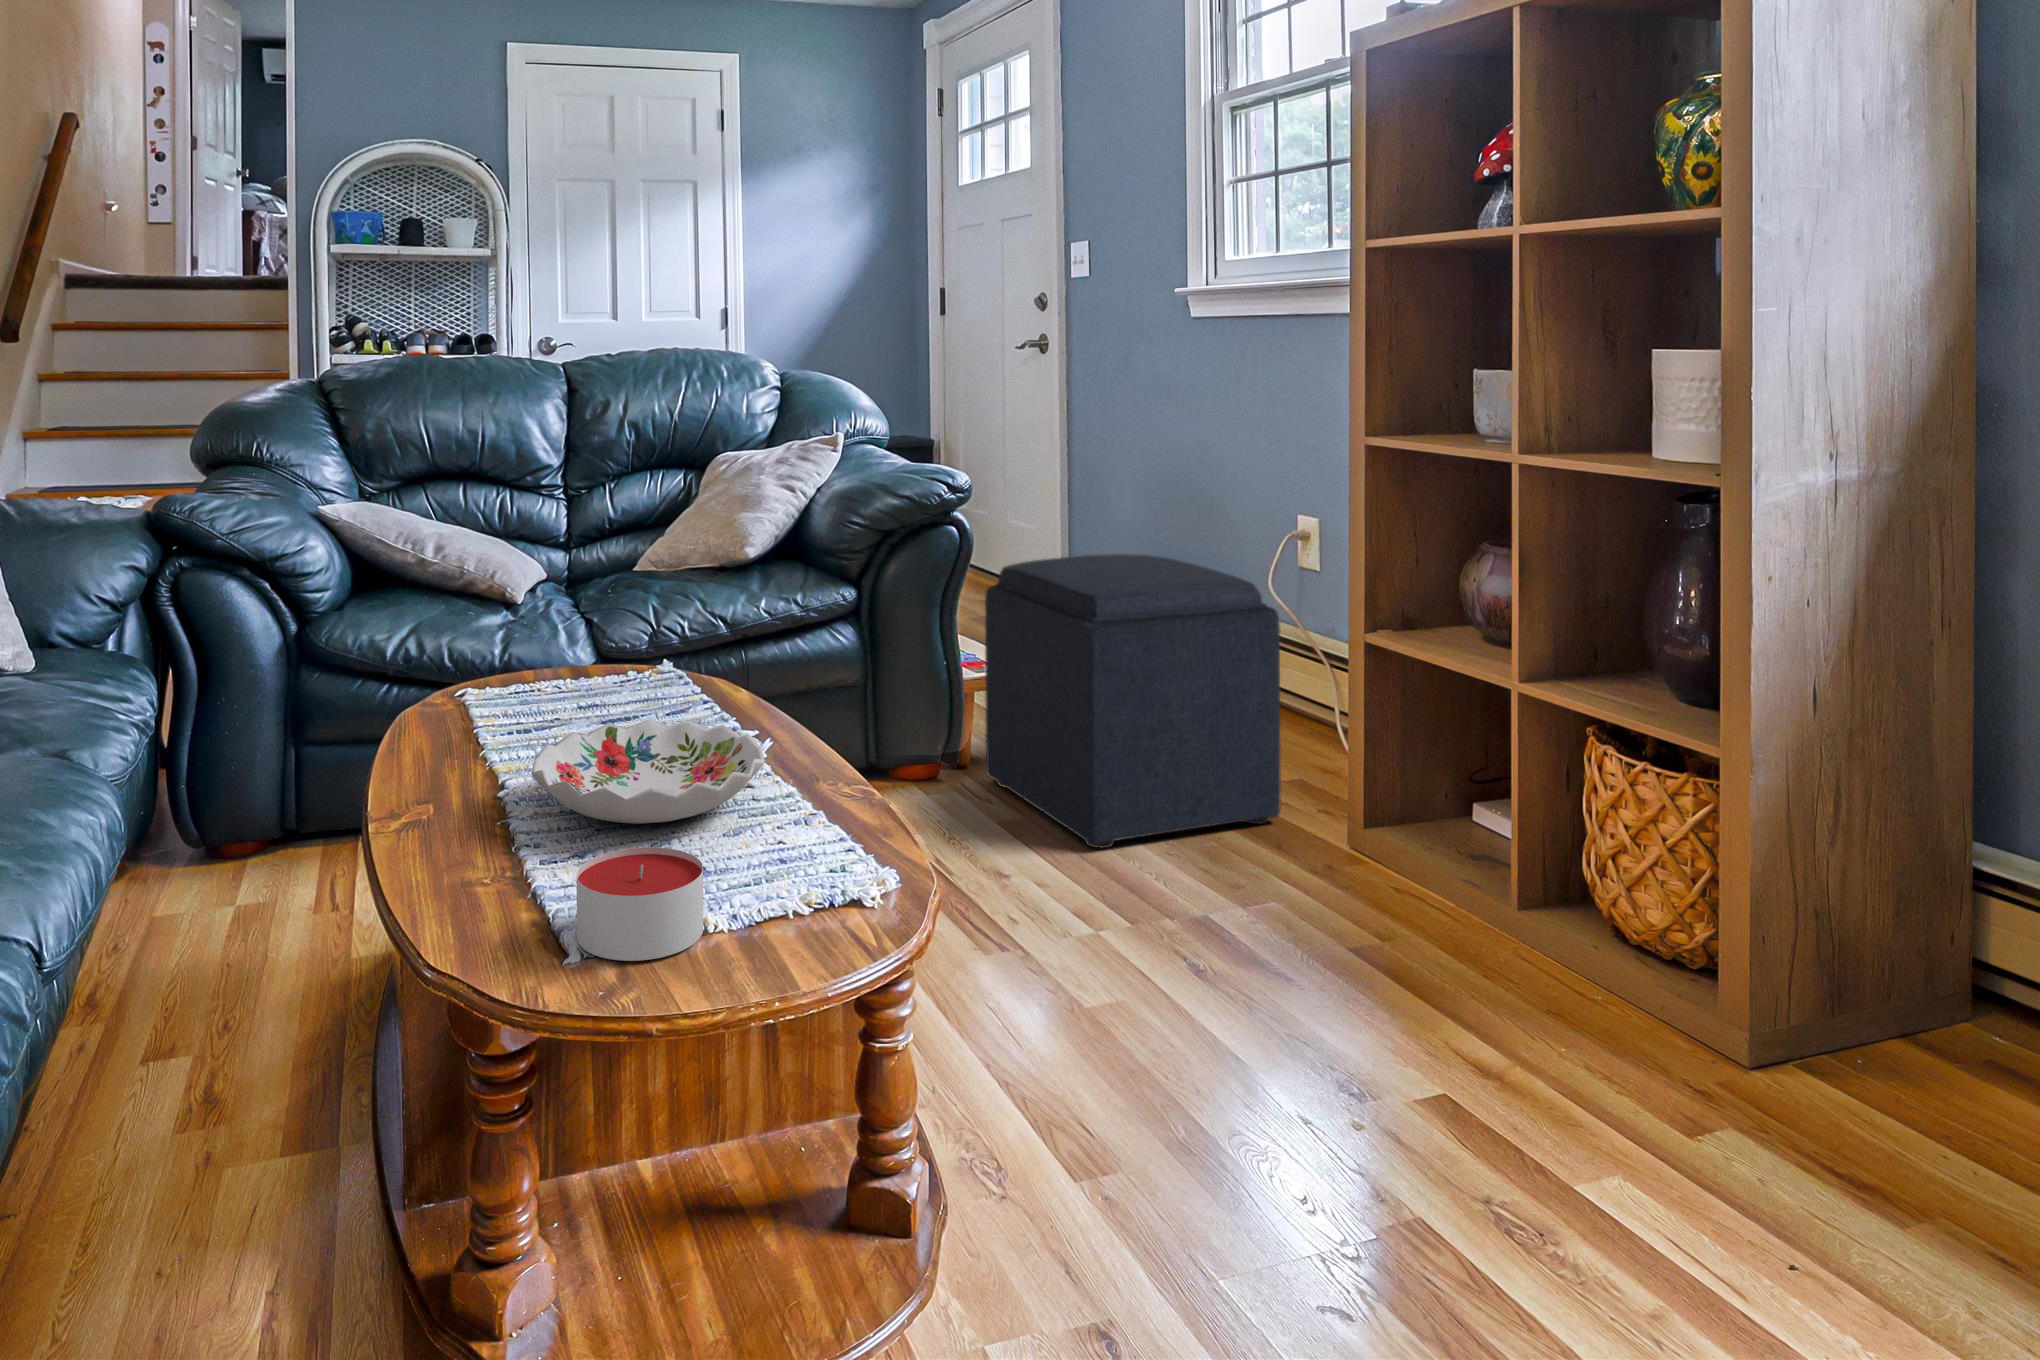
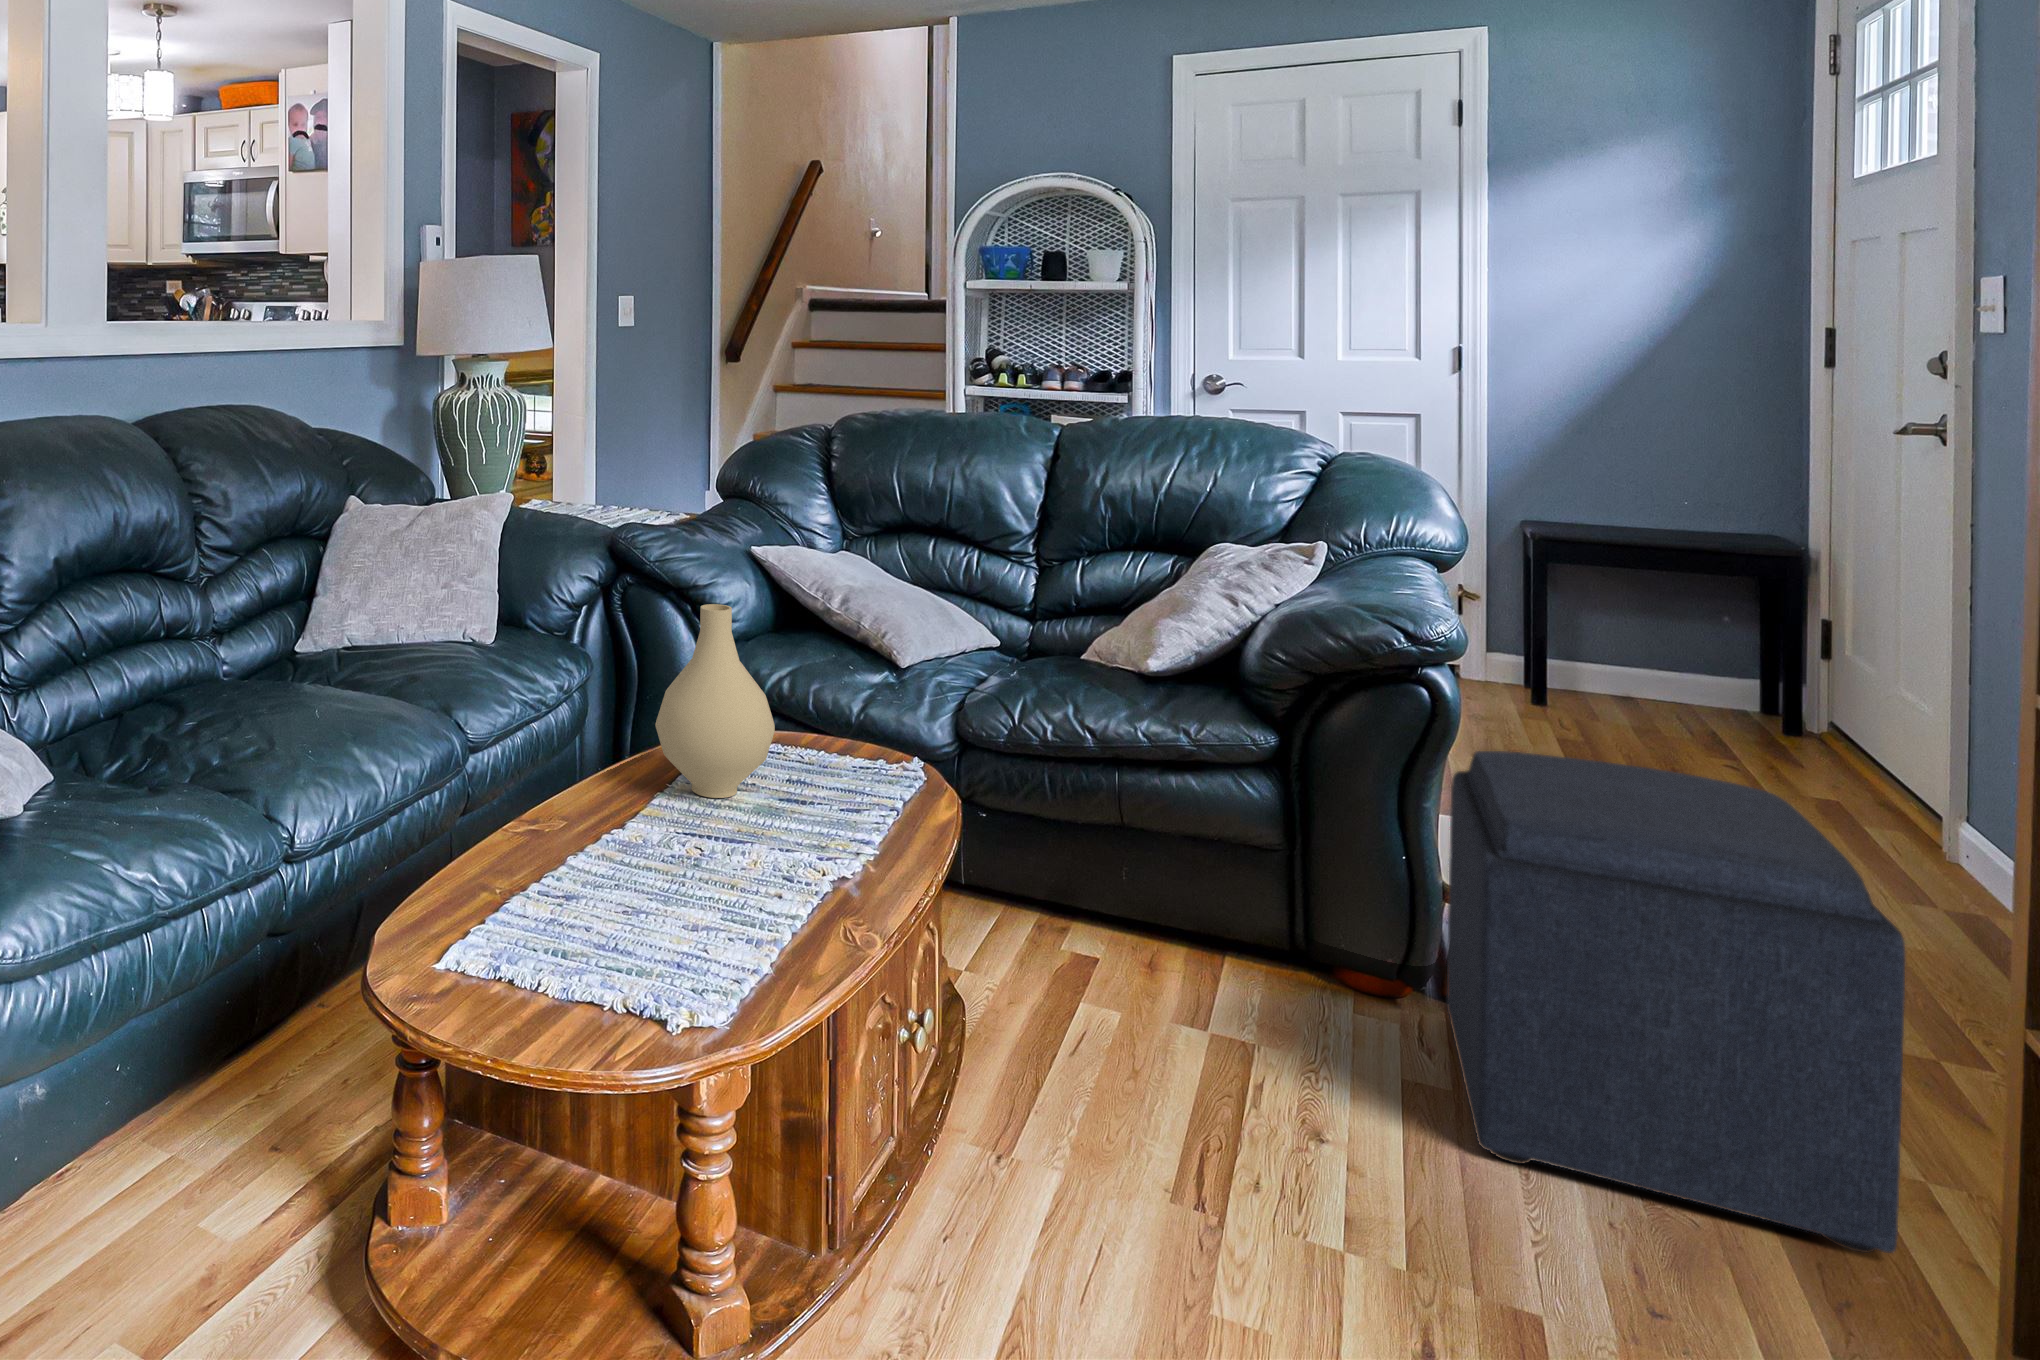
vase: none [473,519,608,738] -> present [655,604,775,798]
decorative bowl: present [532,720,765,824] -> none [570,798,775,902]
candle: present [576,847,703,961] -> none [447,900,548,997]

